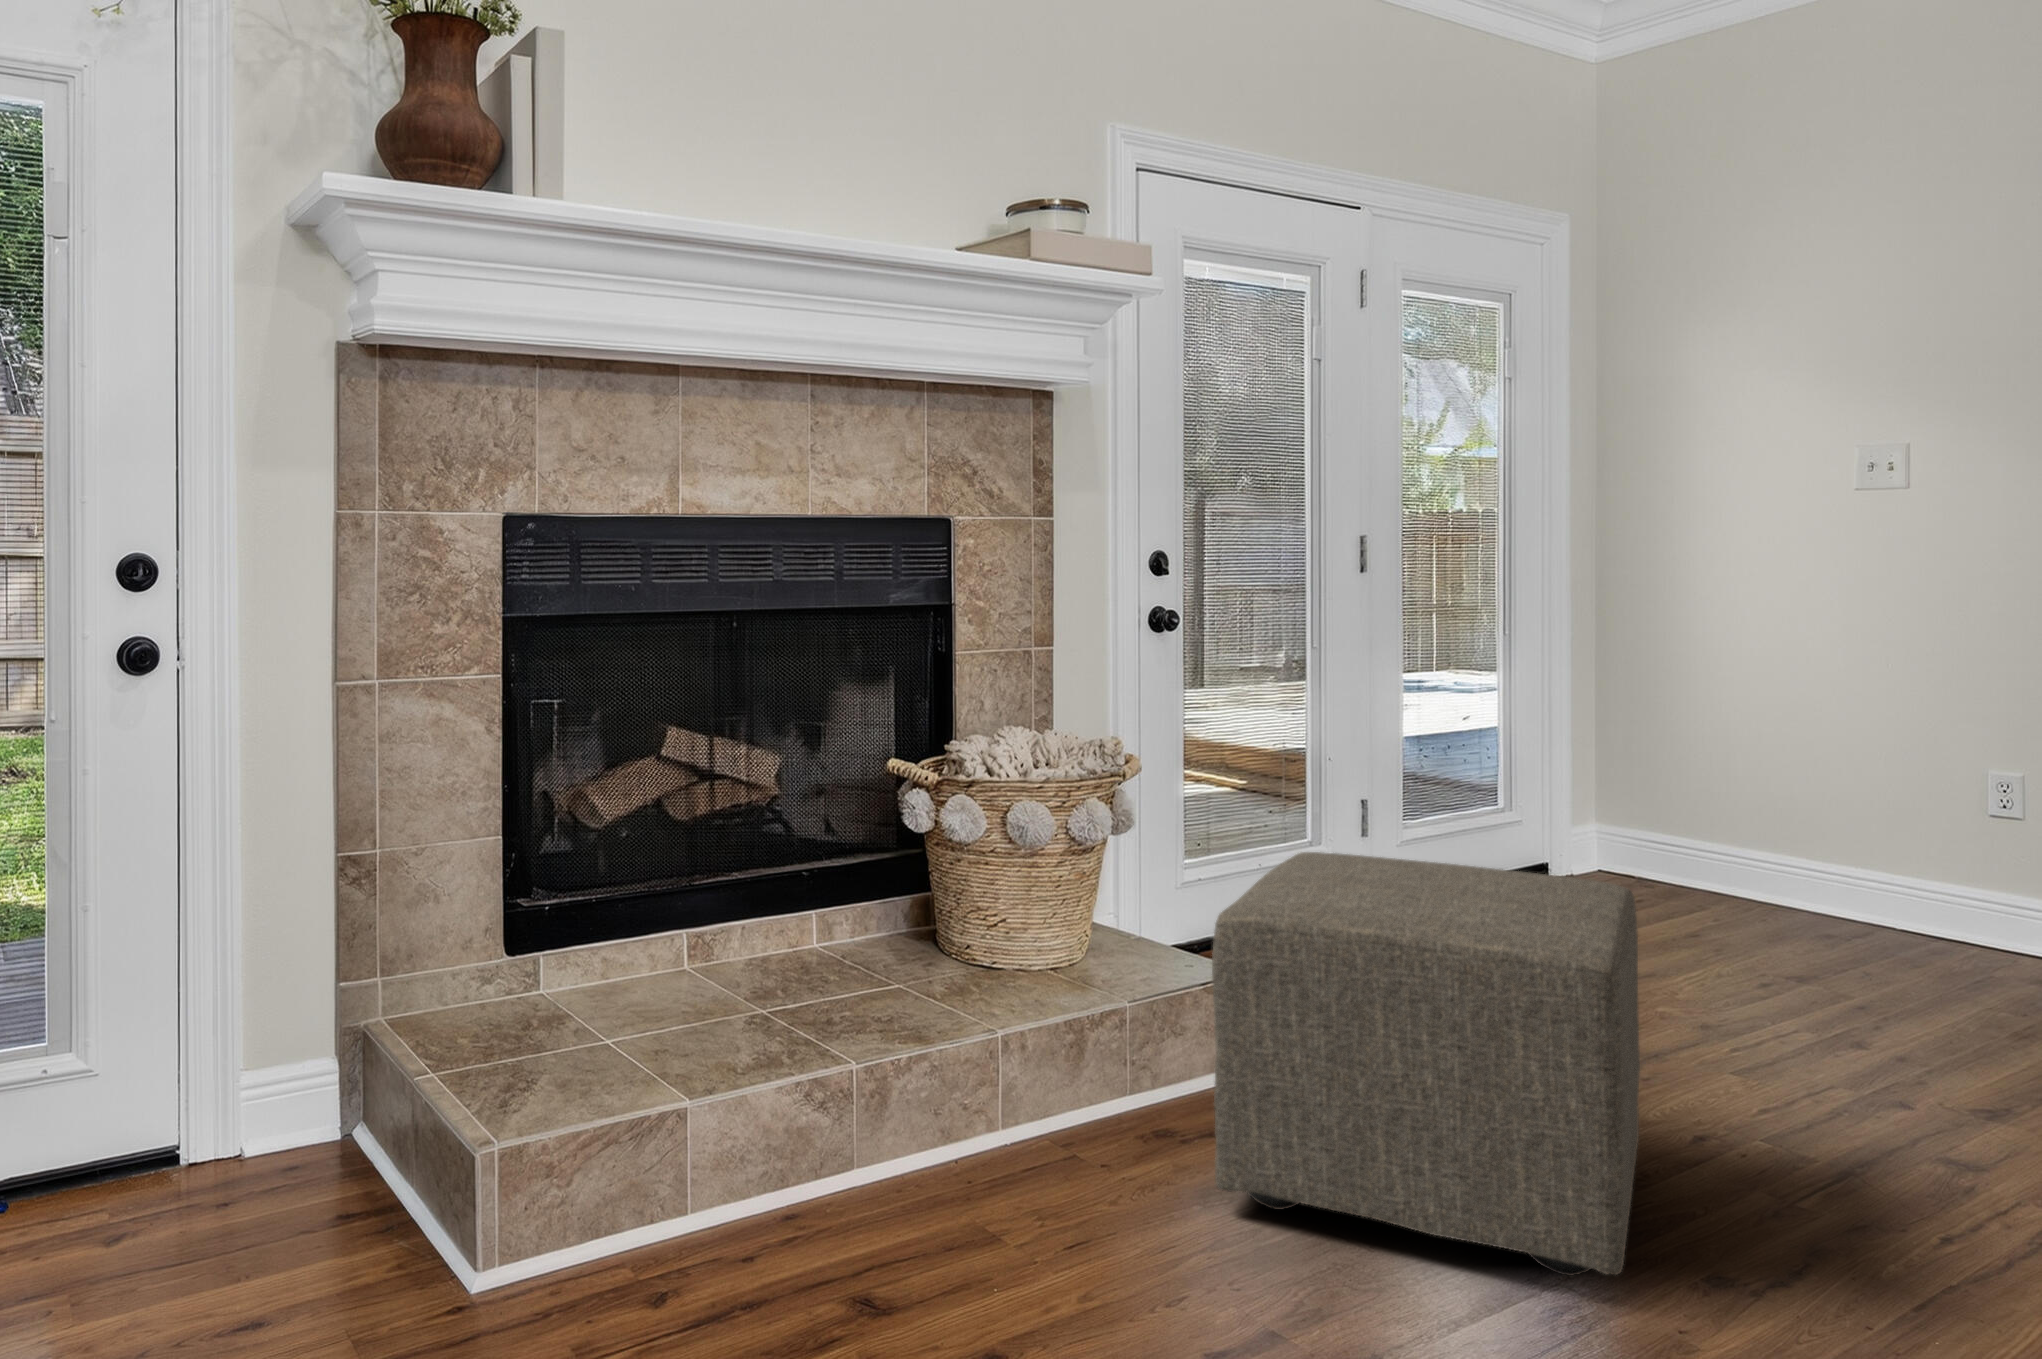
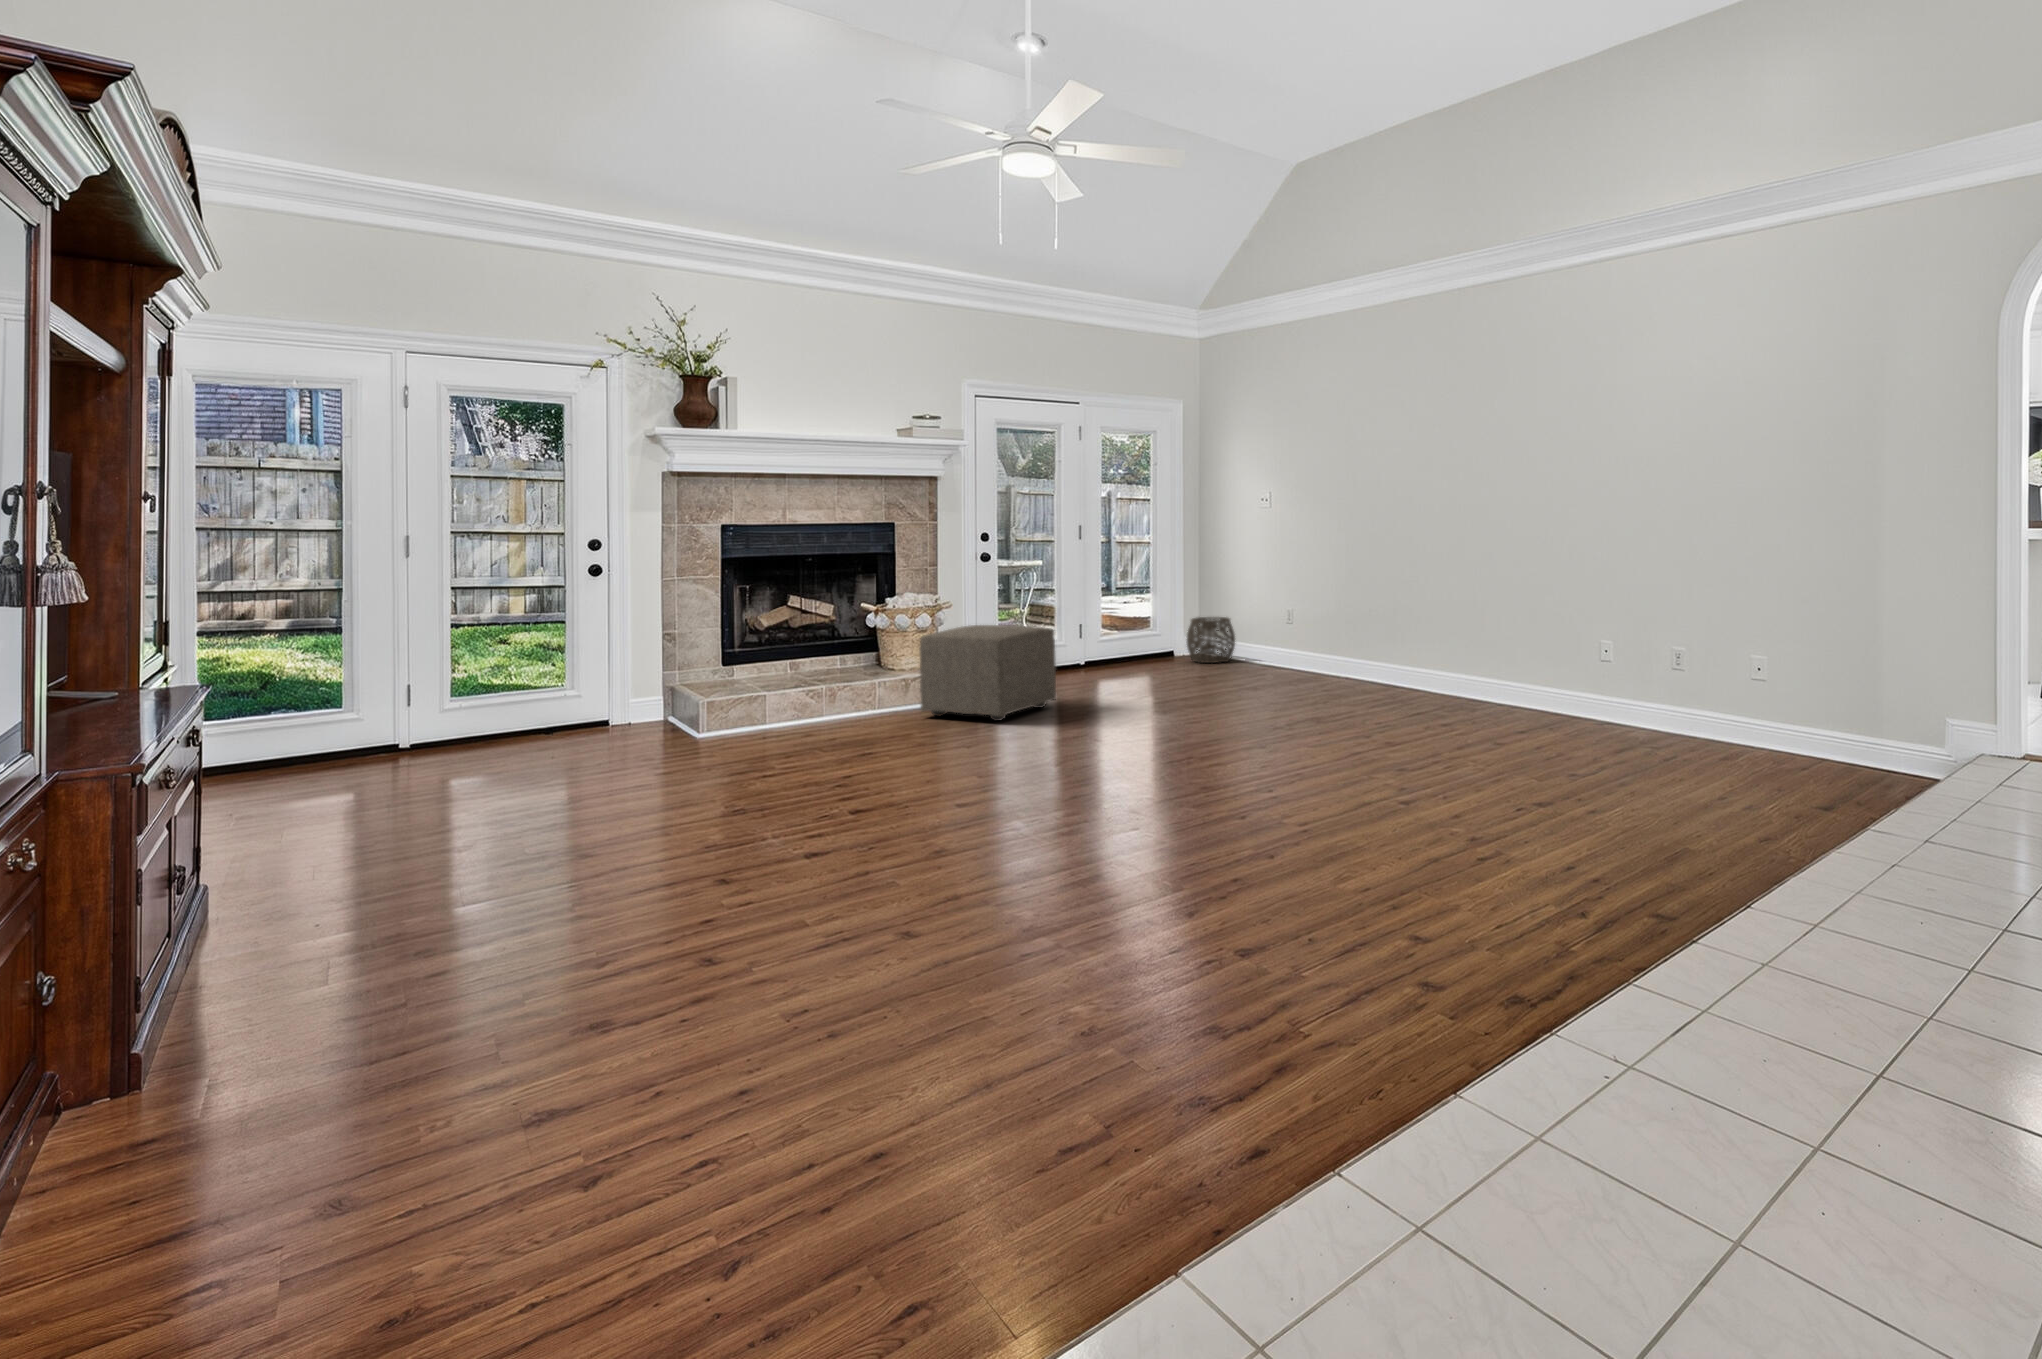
woven basket: none [1623,780,1783,917] -> present [1186,617,1235,663]

